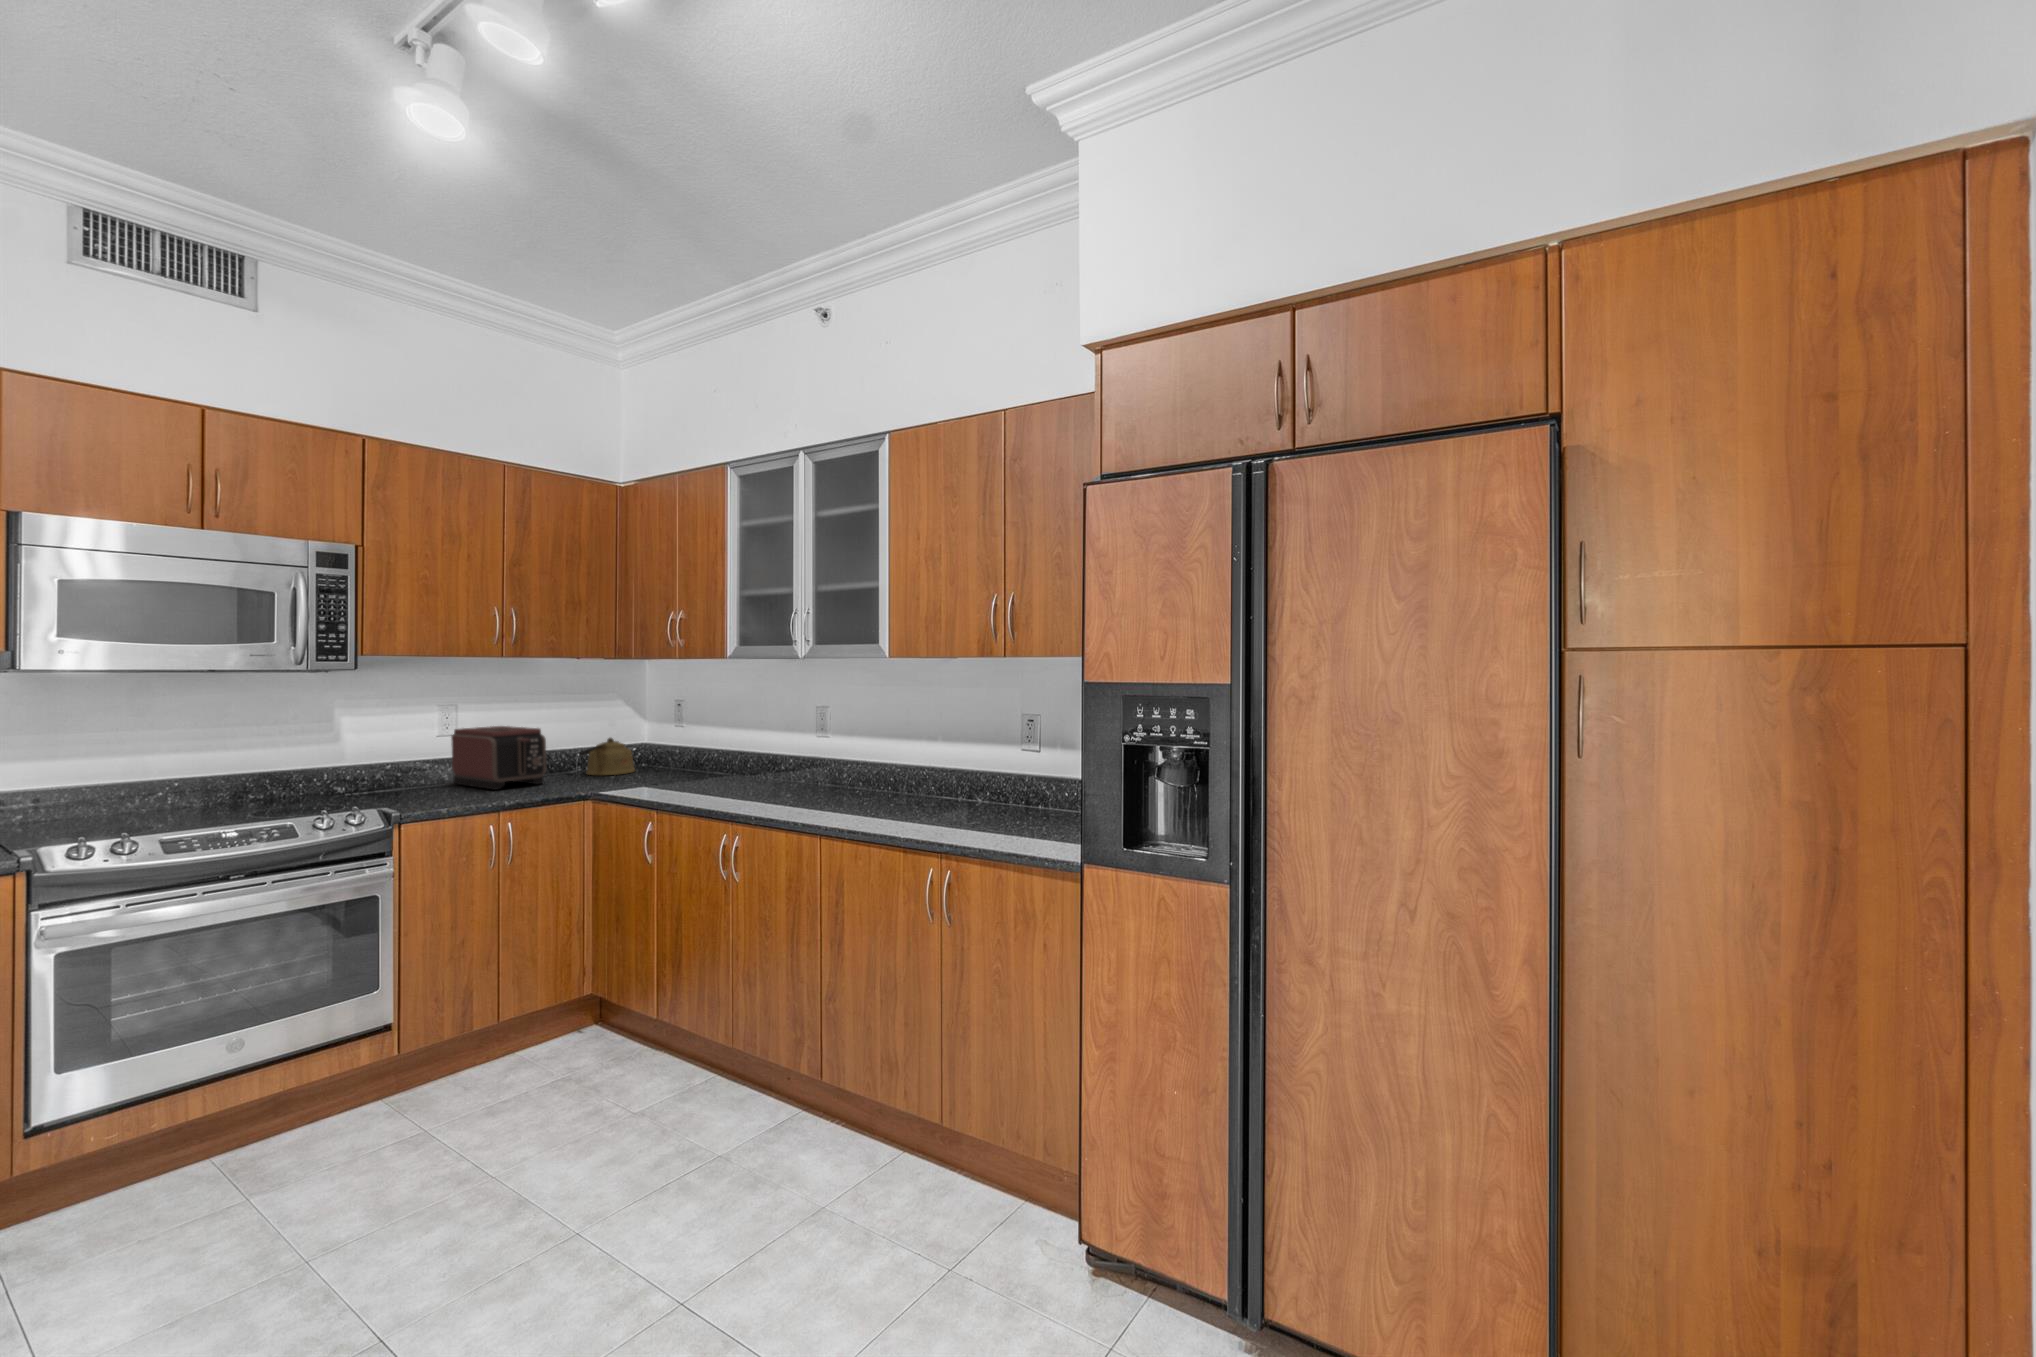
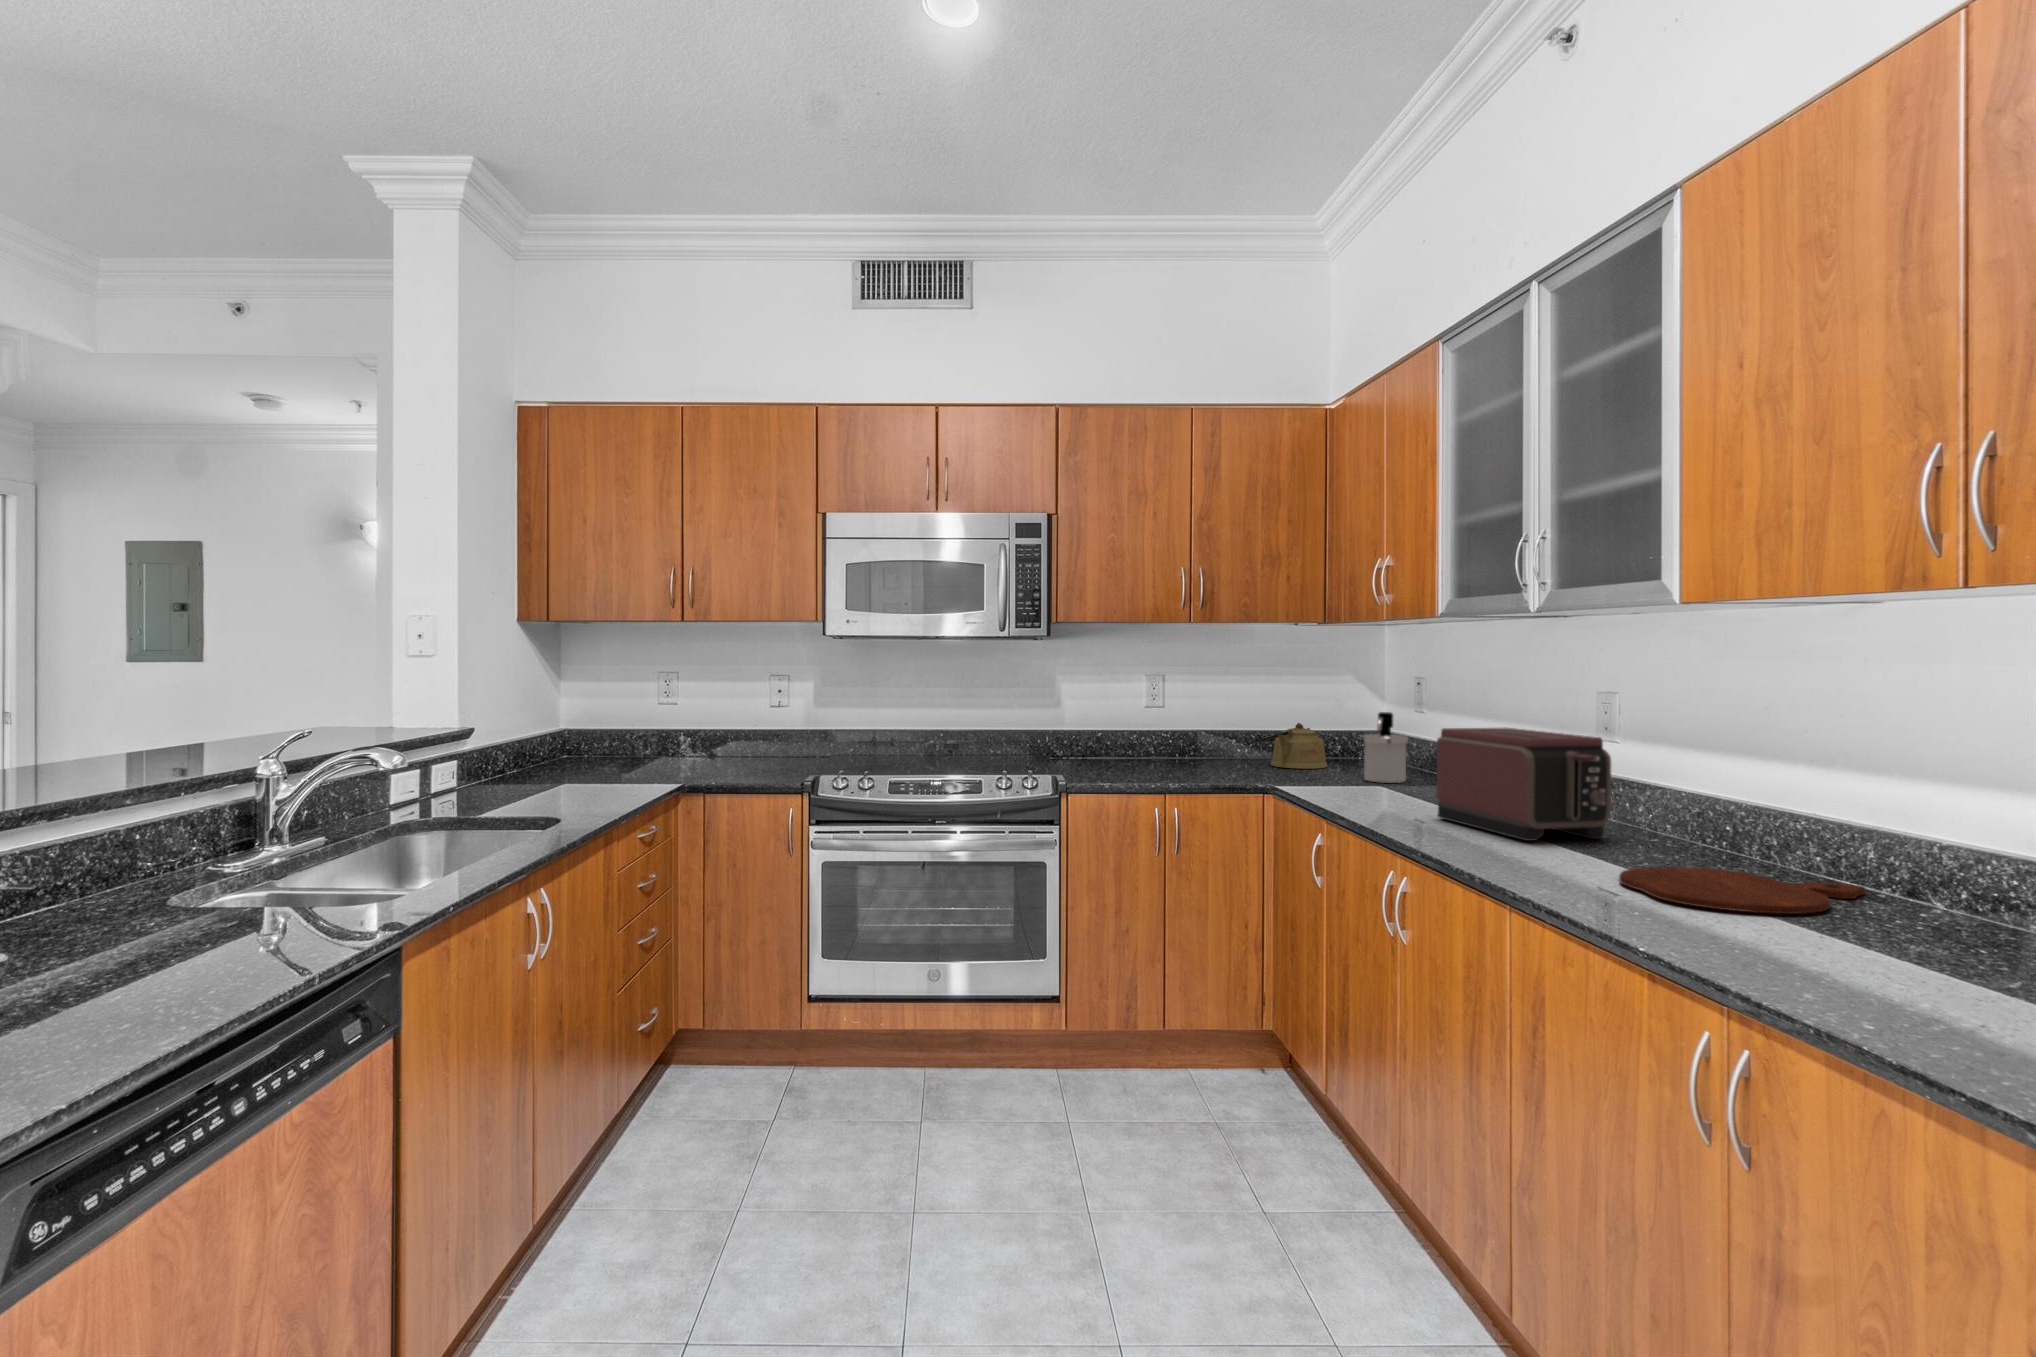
soap dispenser: none [670,725,704,779] -> present [1363,712,1408,783]
toaster: present [451,726,547,790] -> present [1436,728,1611,841]
cutting board: none [865,807,973,830] -> present [1619,867,1865,914]

